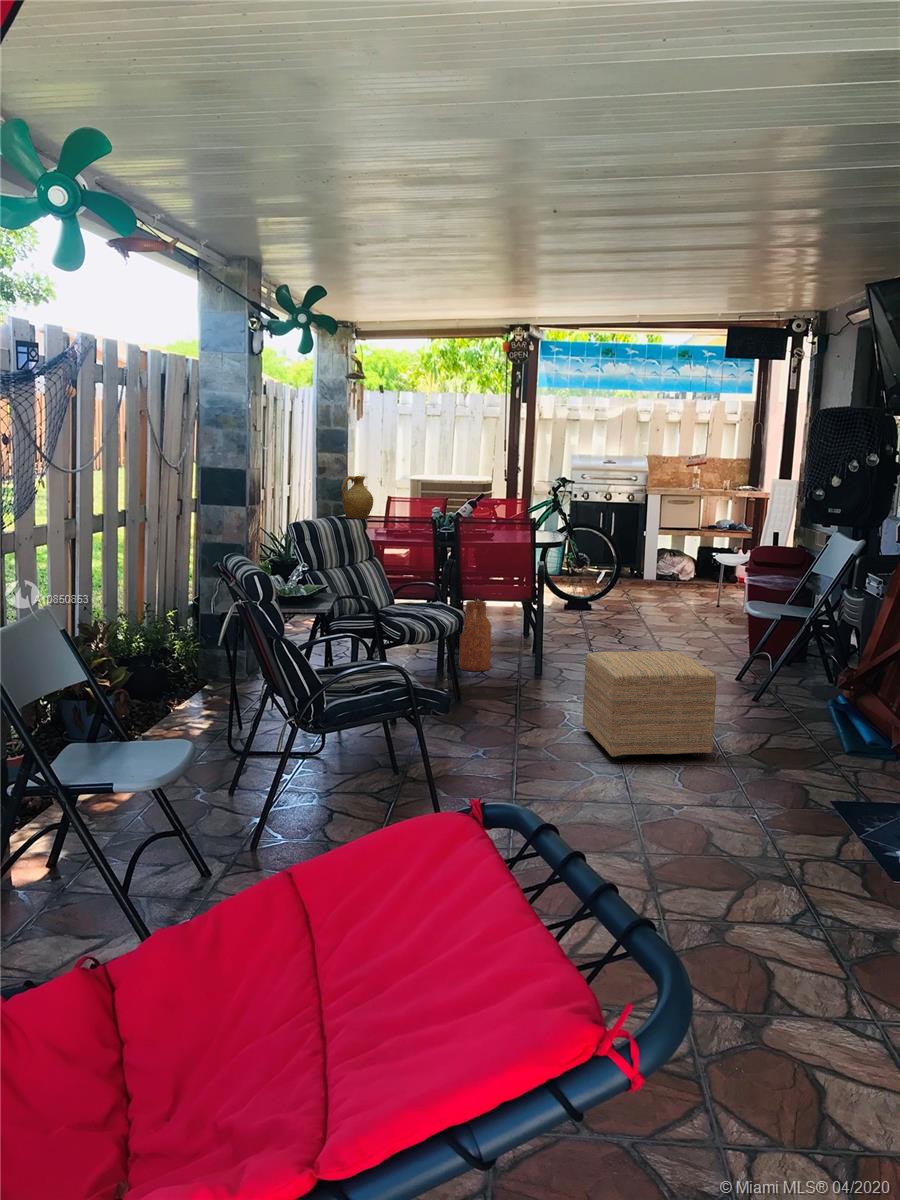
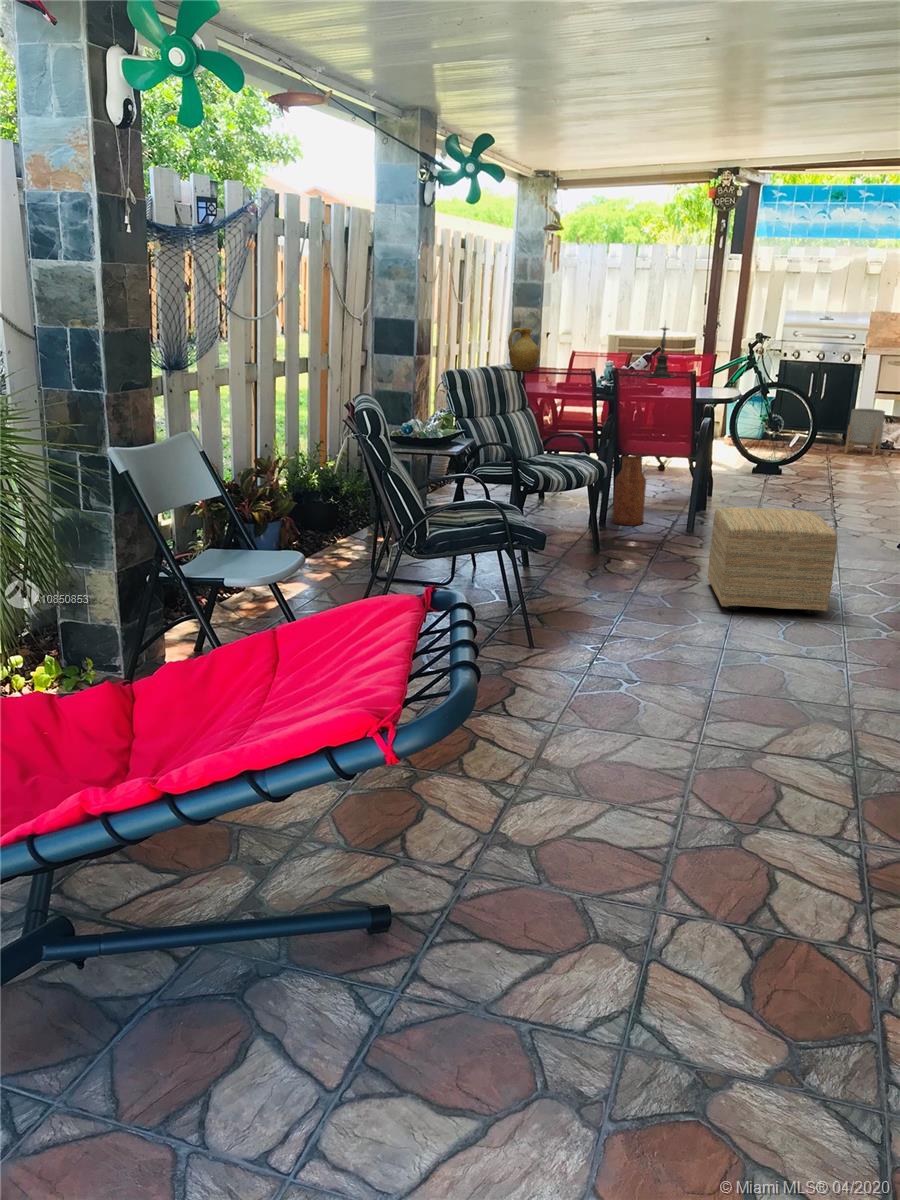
candle holder: none [483,467,516,523] -> present [648,327,673,378]
planter: none [640,543,671,587] -> present [845,409,885,456]

